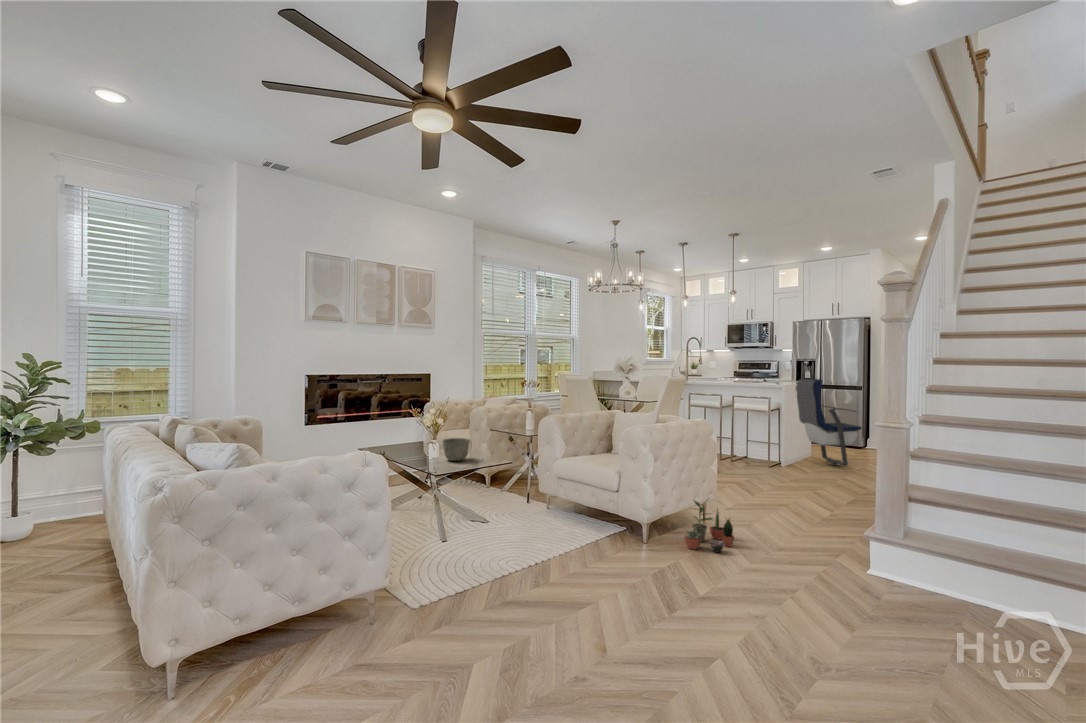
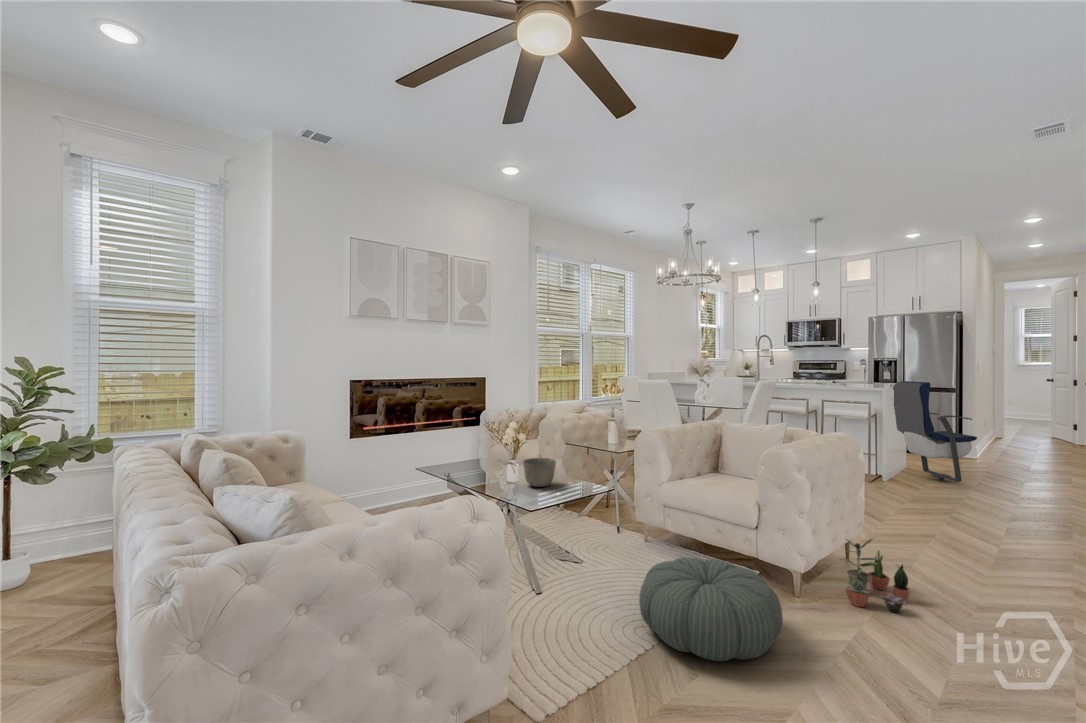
pouf: none [514,511,617,579] -> present [639,557,783,661]

